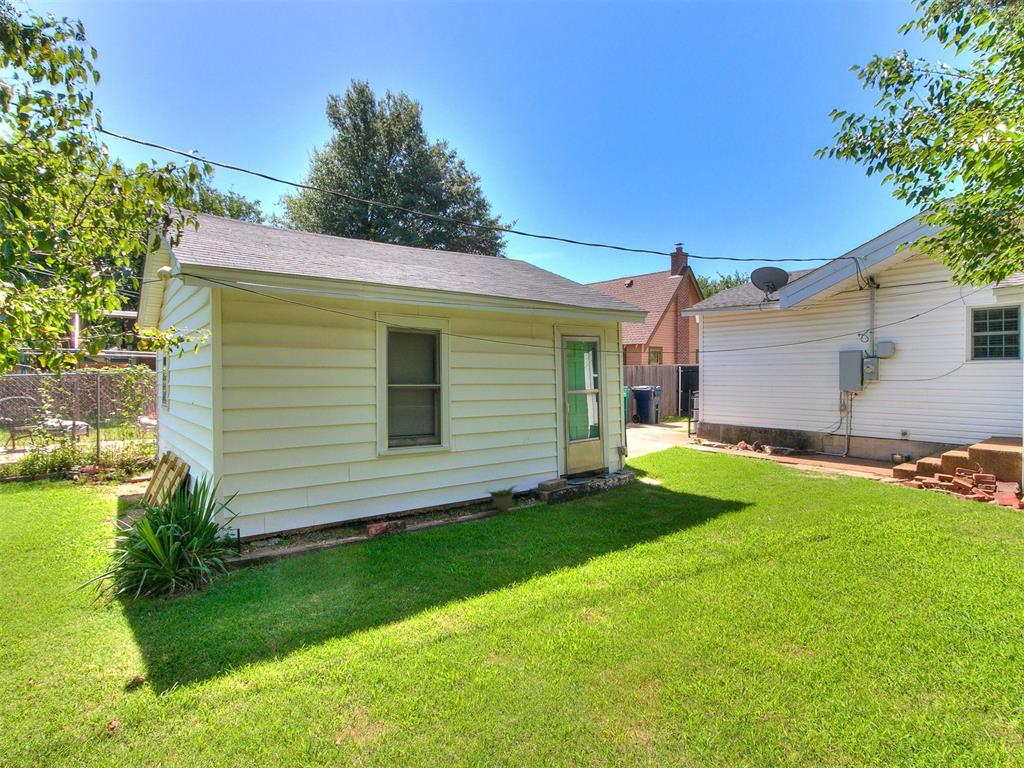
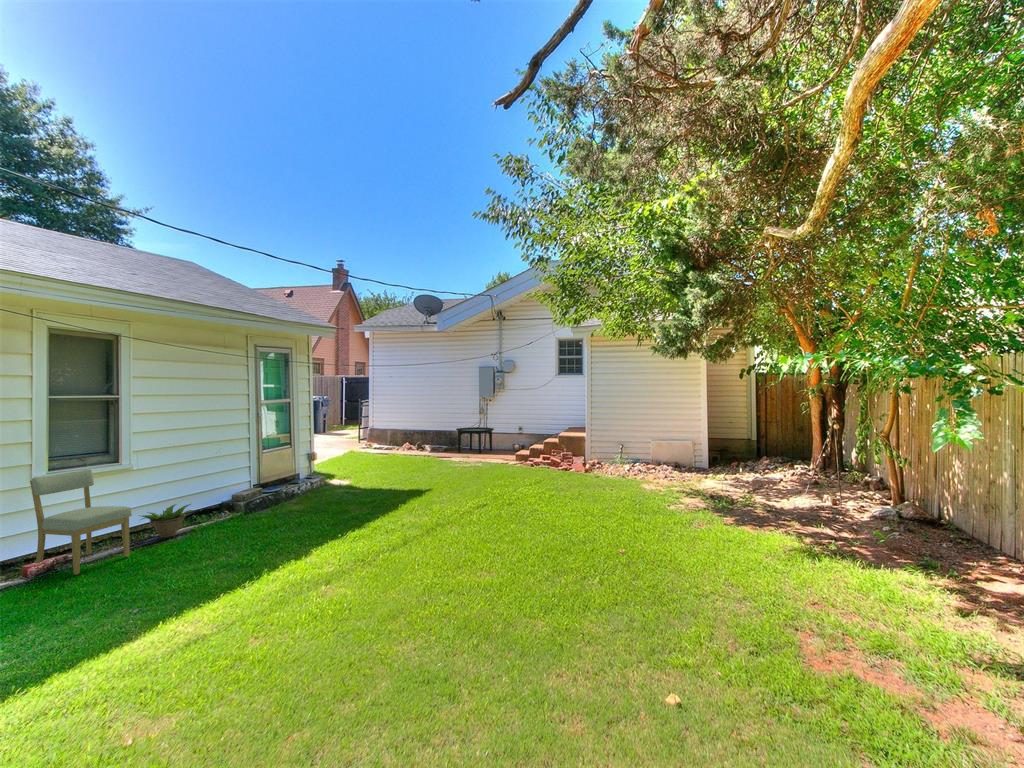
round table: none [802,428,861,463] -> present [456,427,494,453]
chair: none [421,451,475,528] -> present [30,469,132,575]

